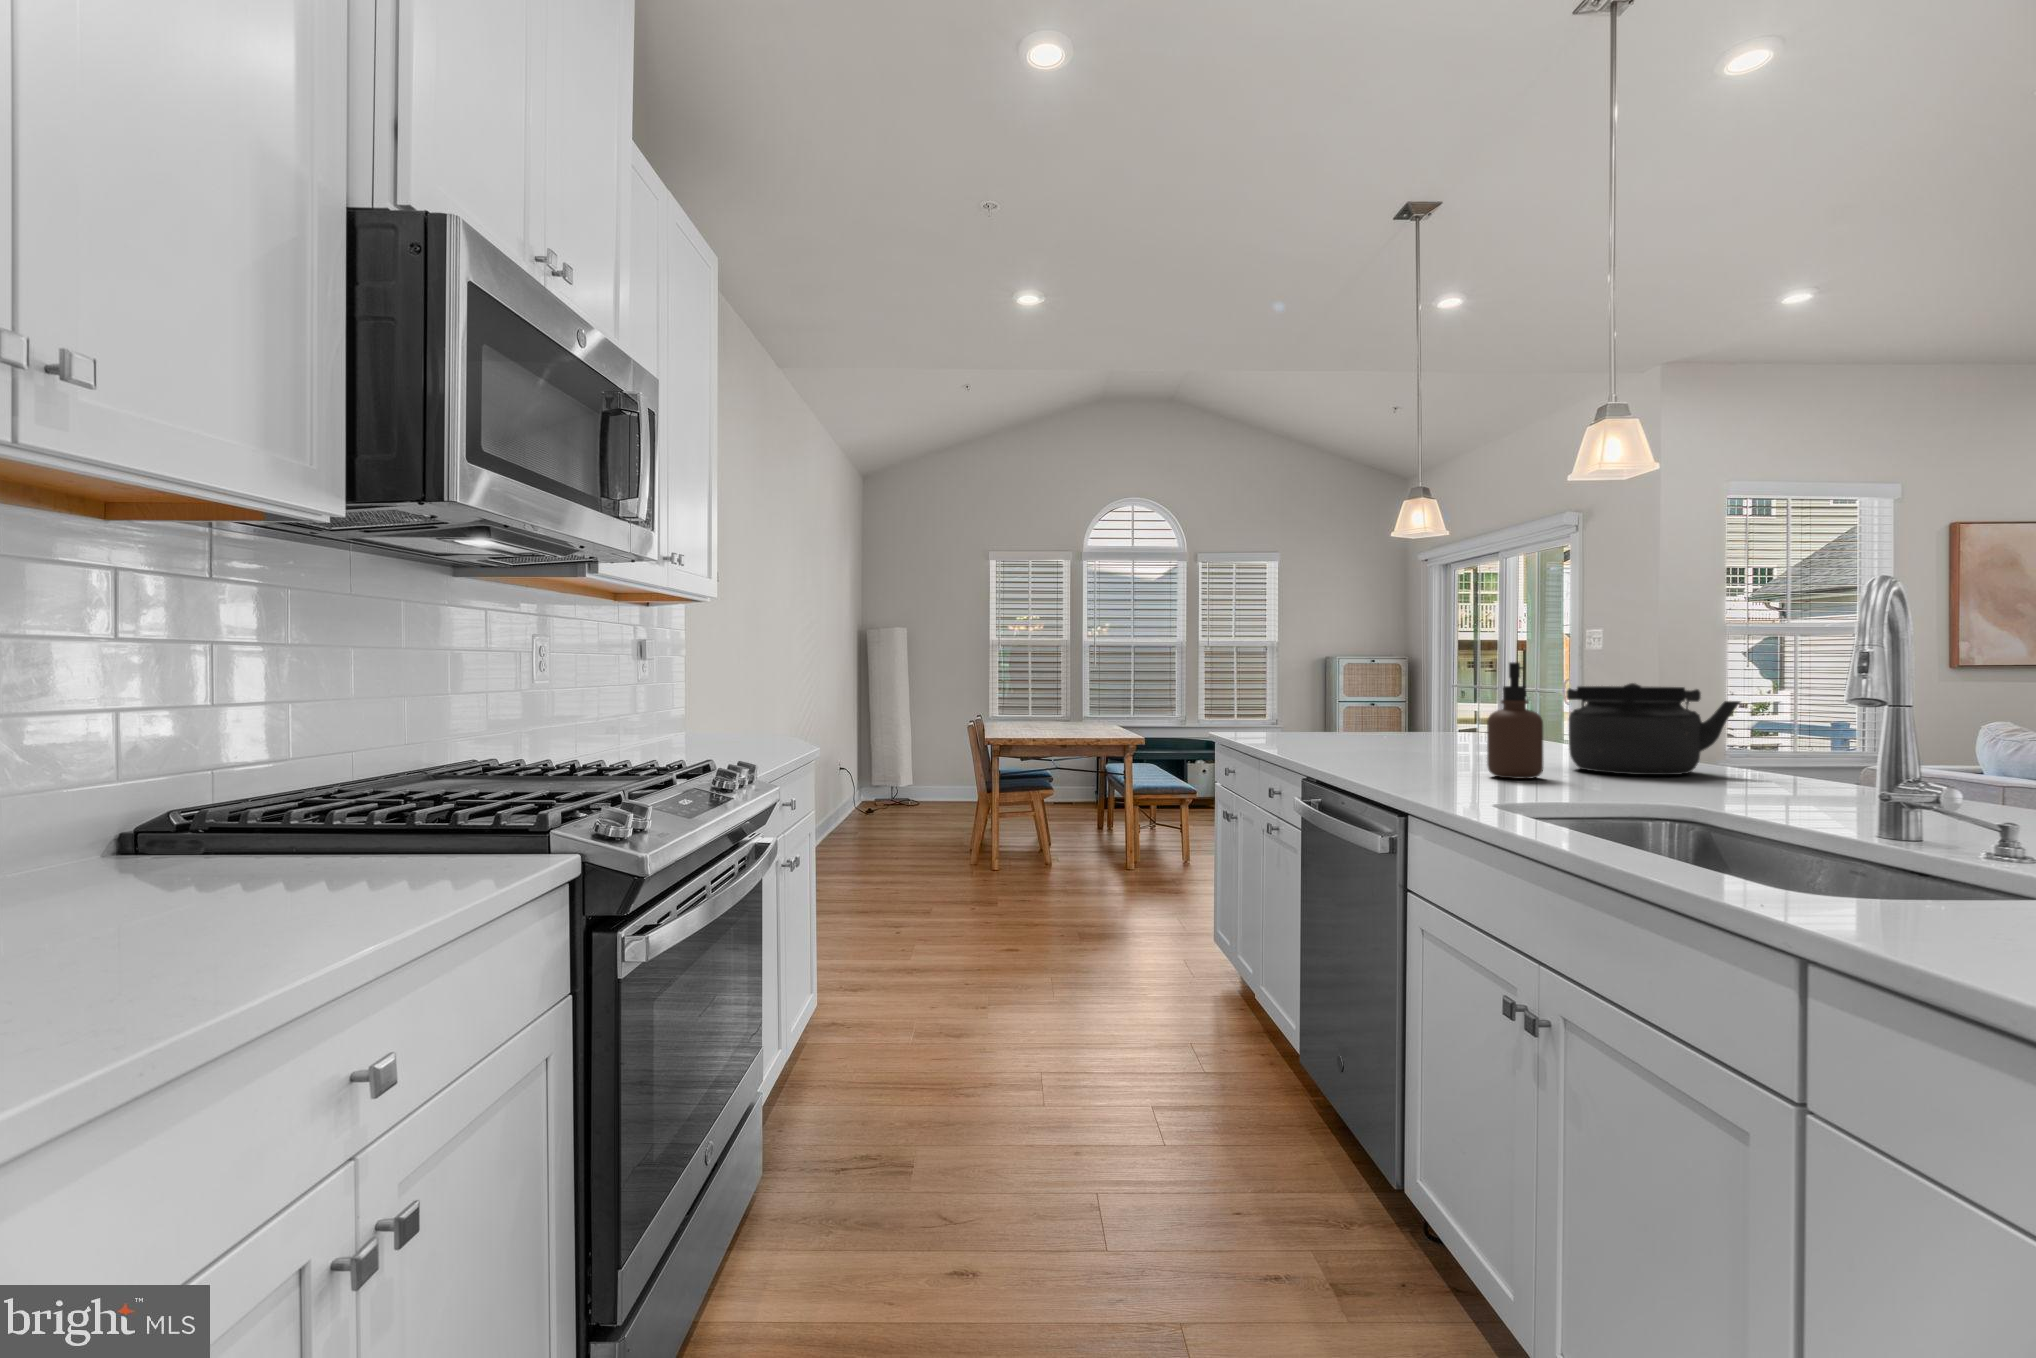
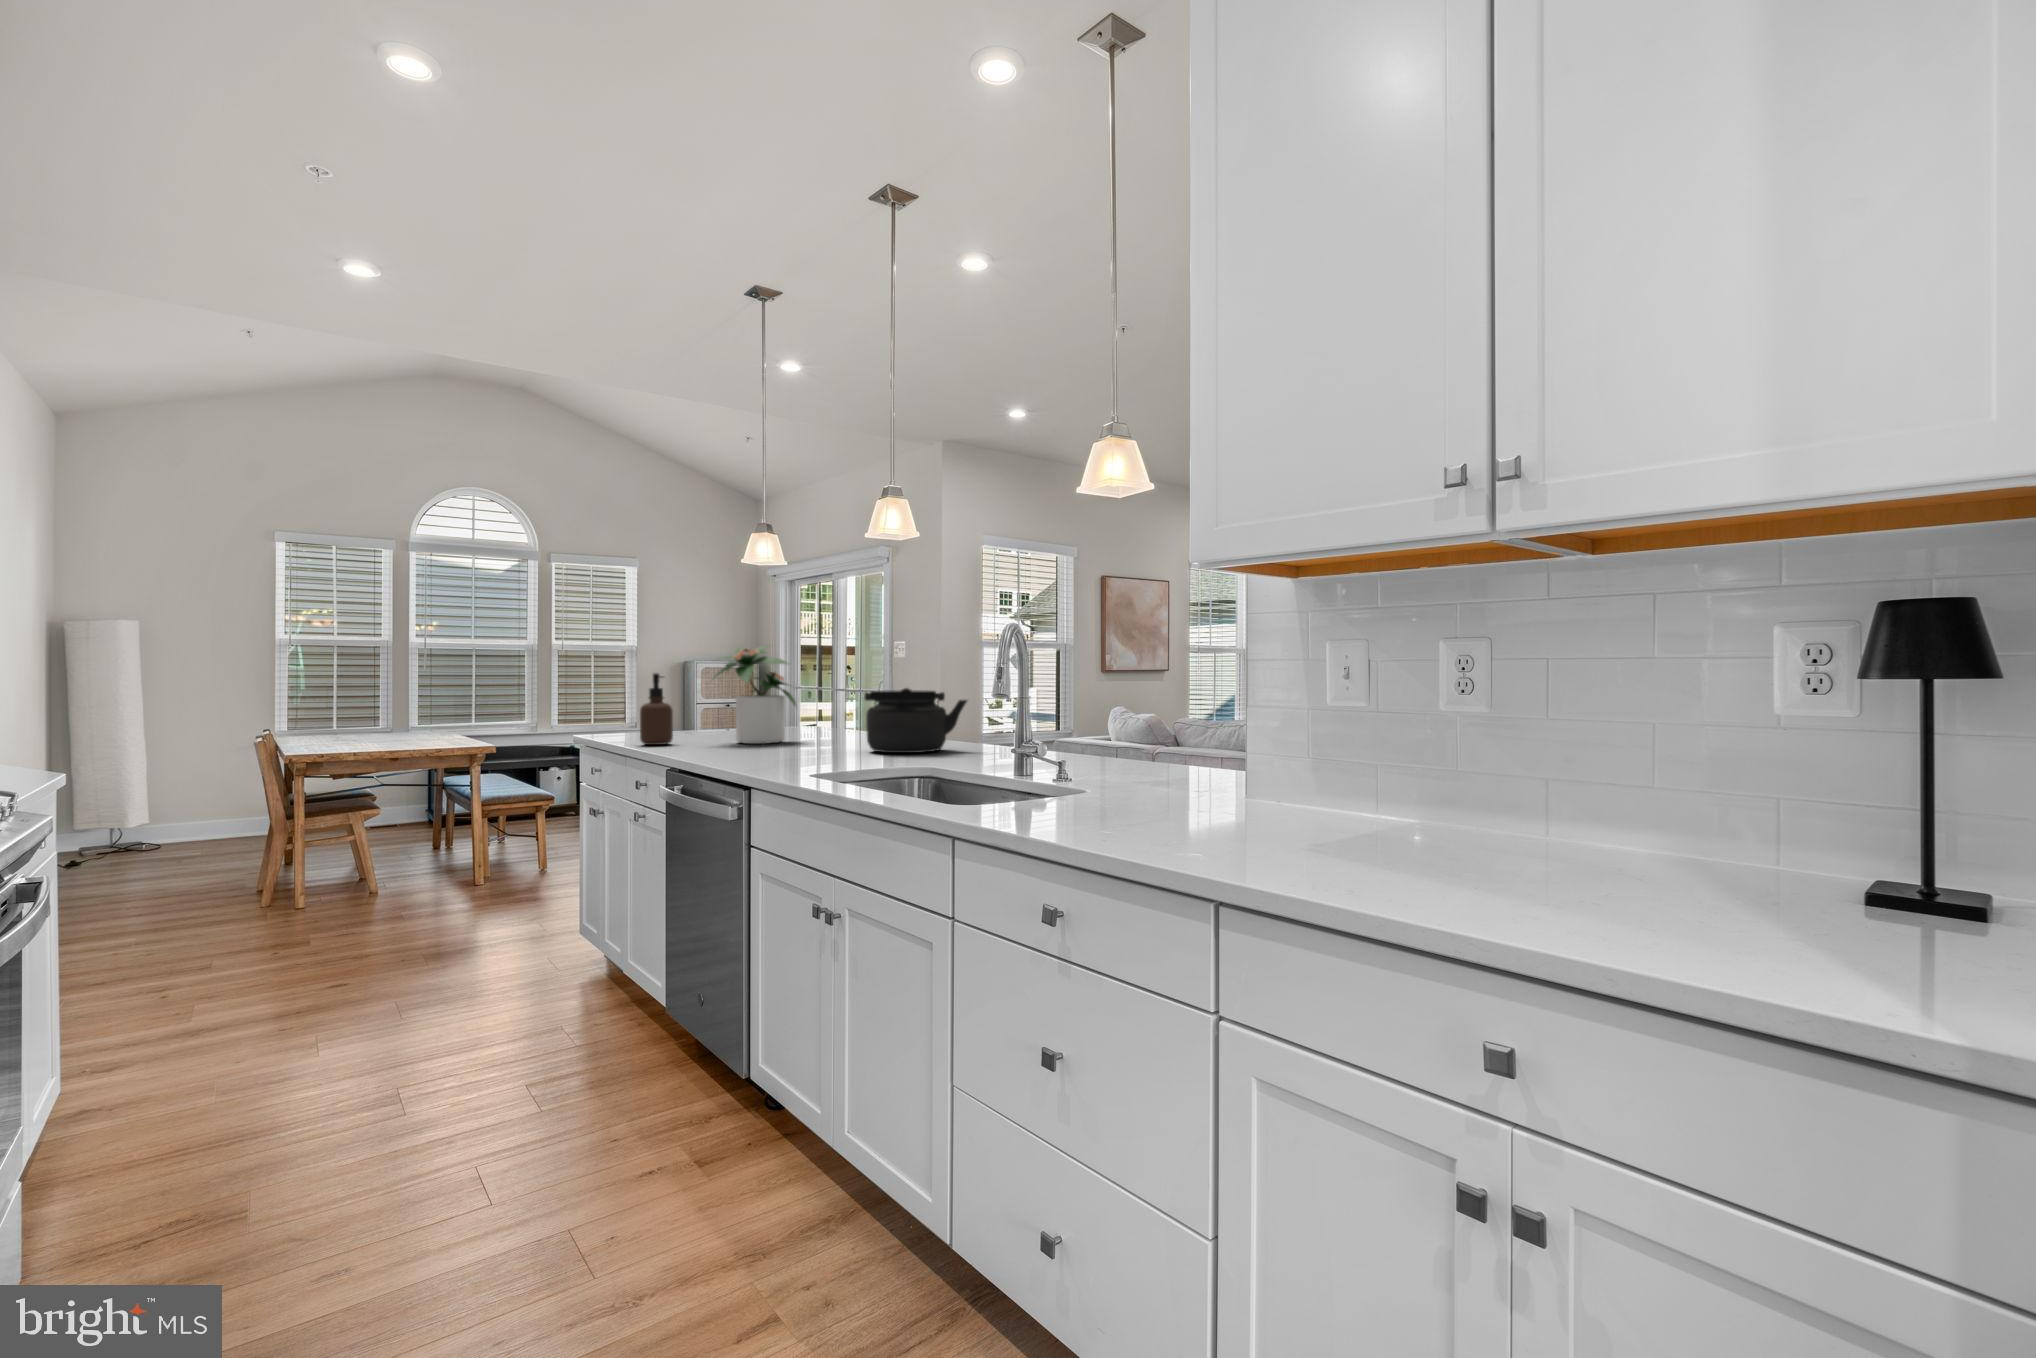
potted plant: none [1353,630,1467,750] -> present [713,646,797,744]
soap dispenser: present [1487,662,1543,779] -> present [640,673,673,745]

